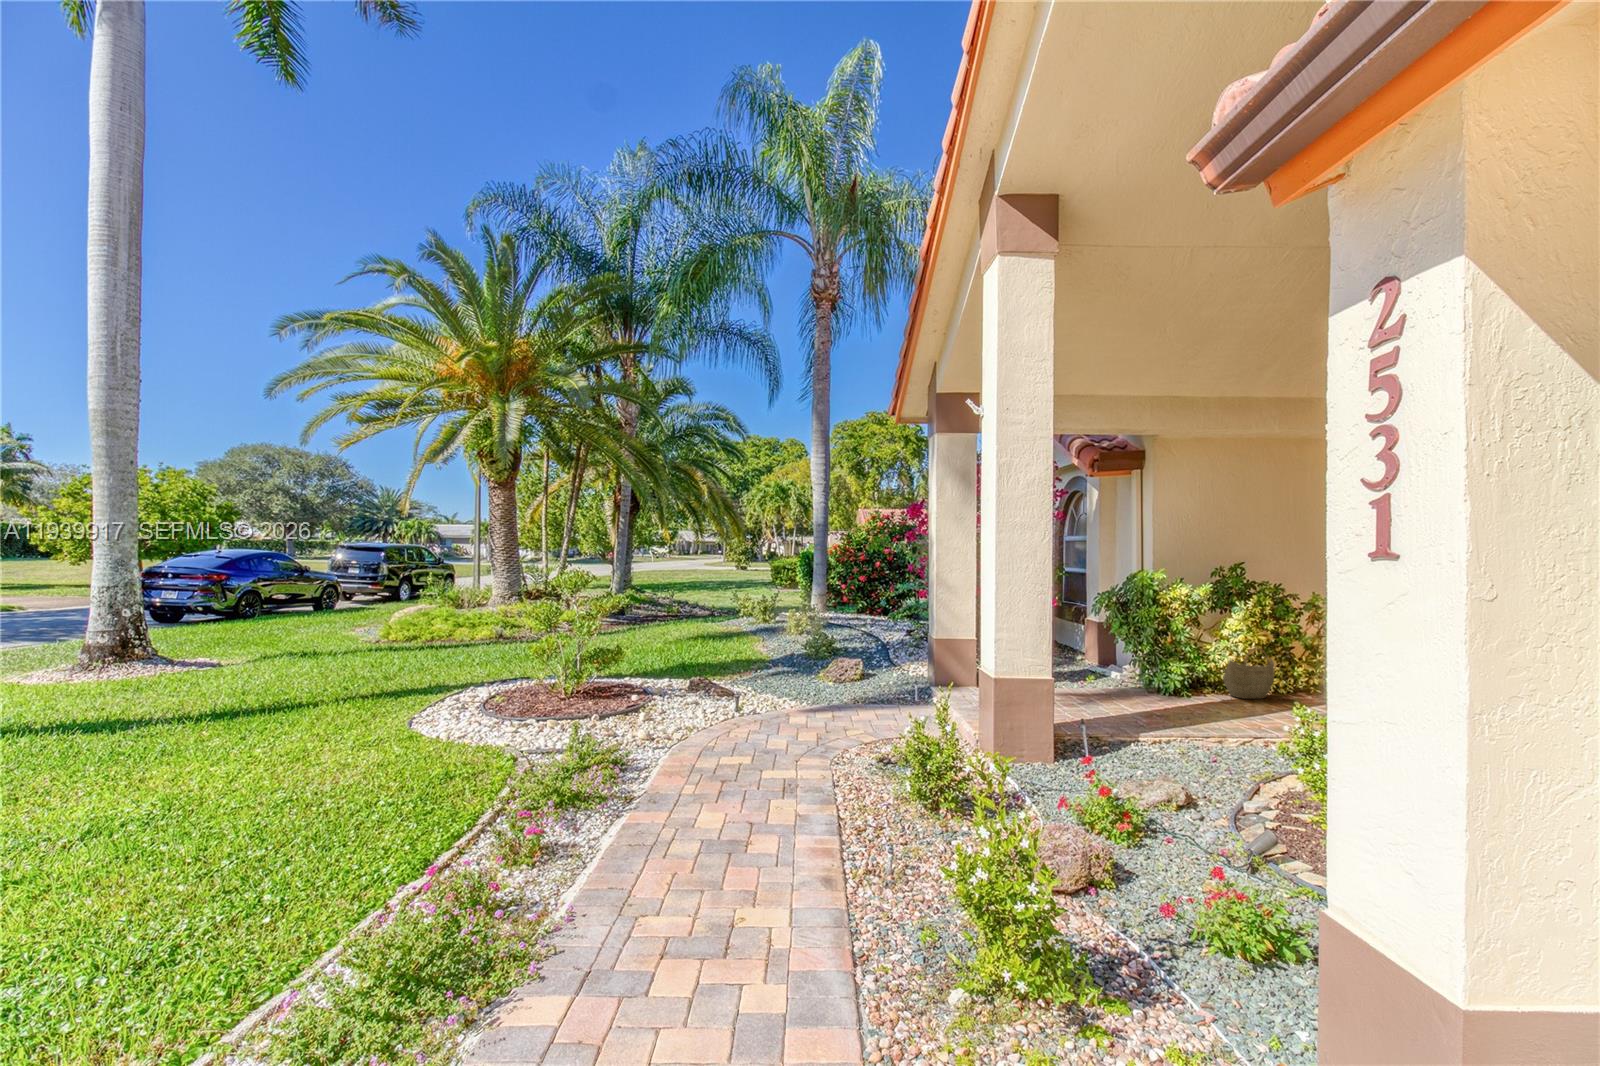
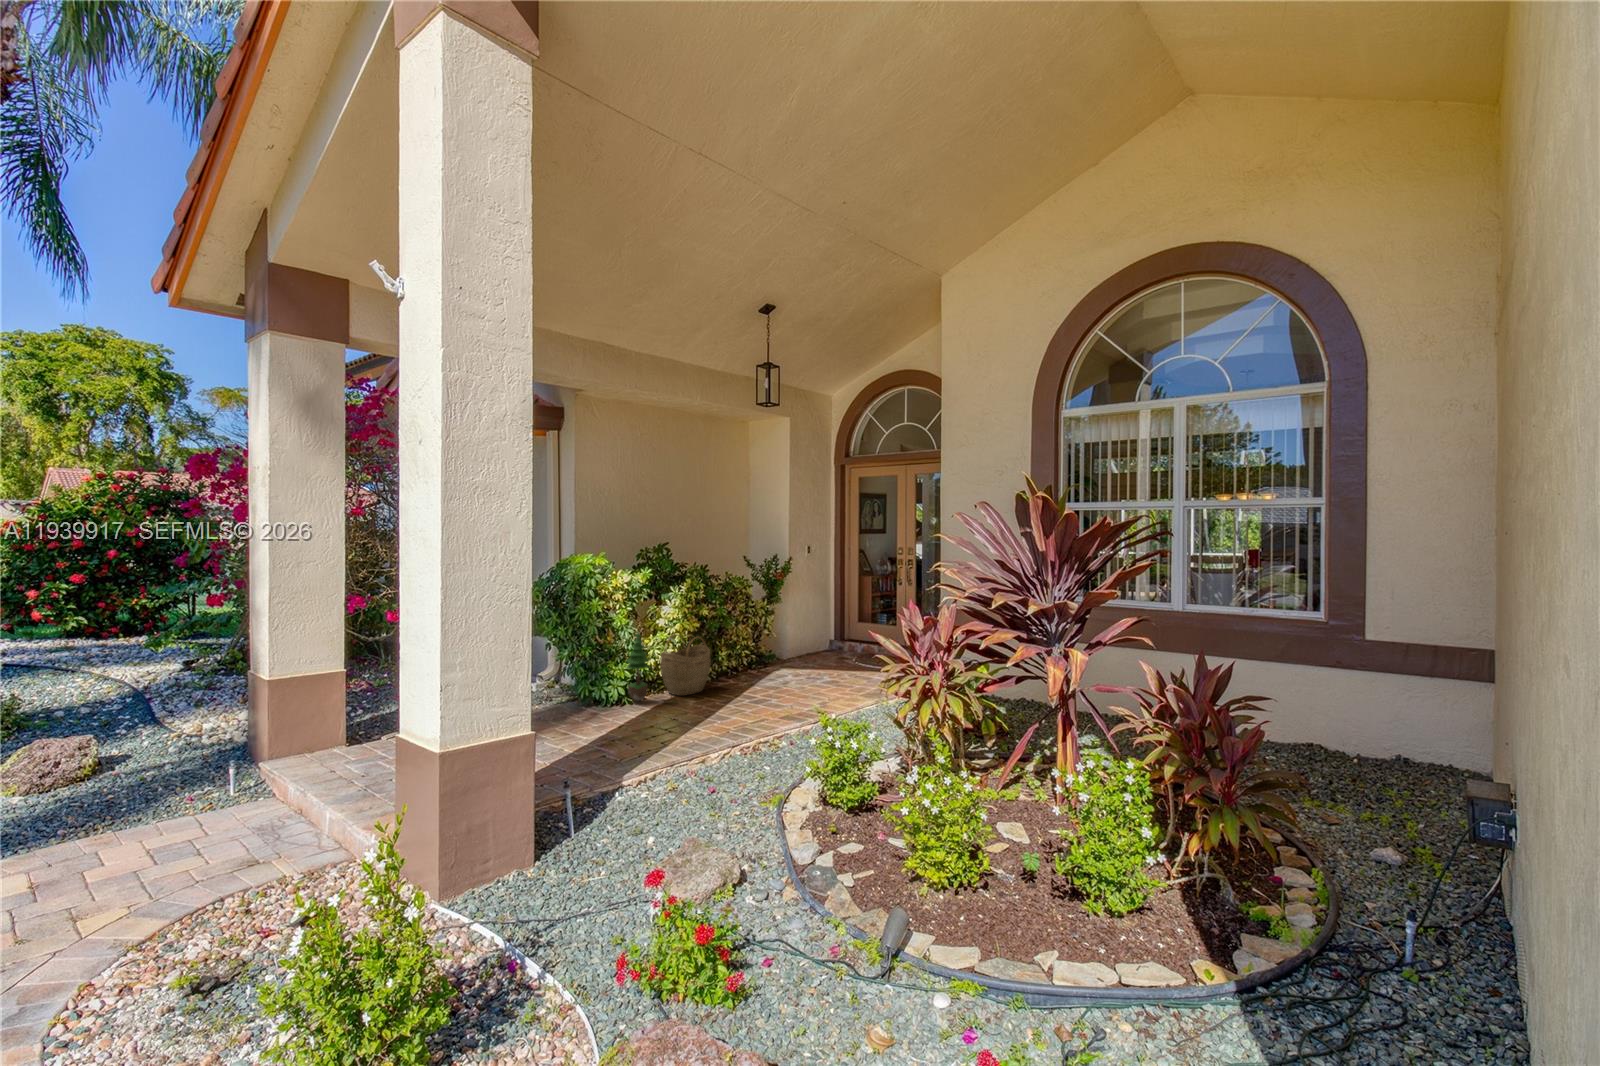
potted tree: none [1183,636,1208,696] -> present [627,632,649,701]

